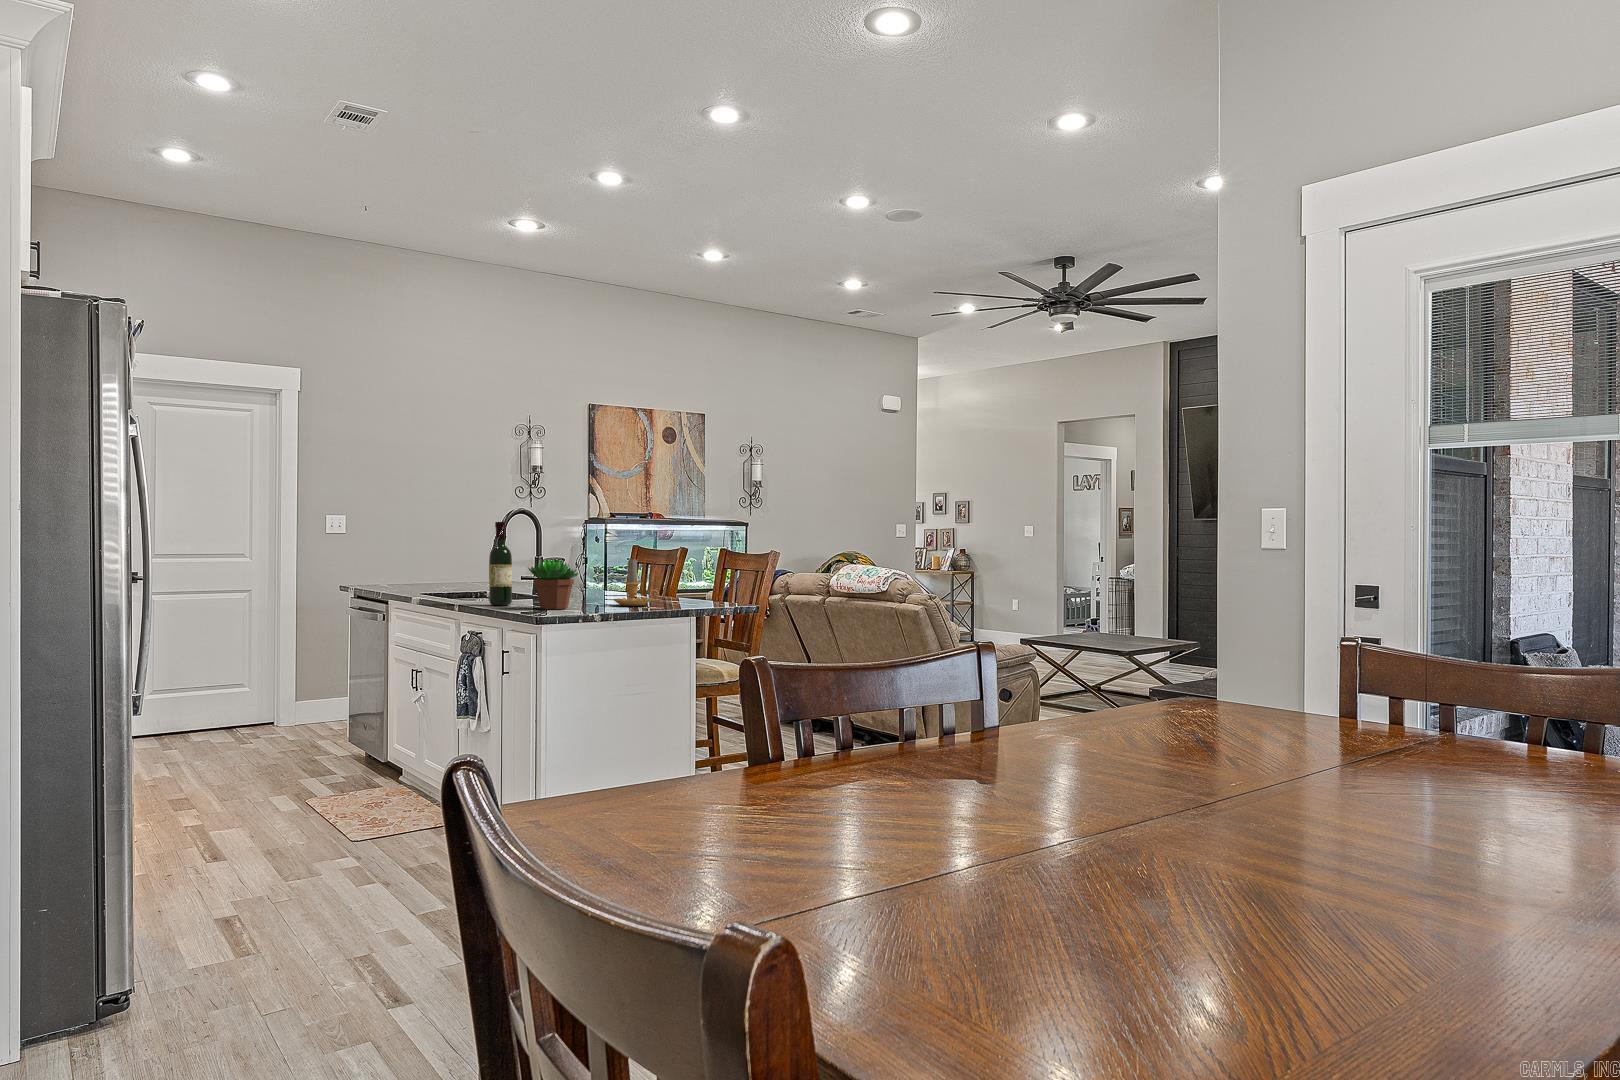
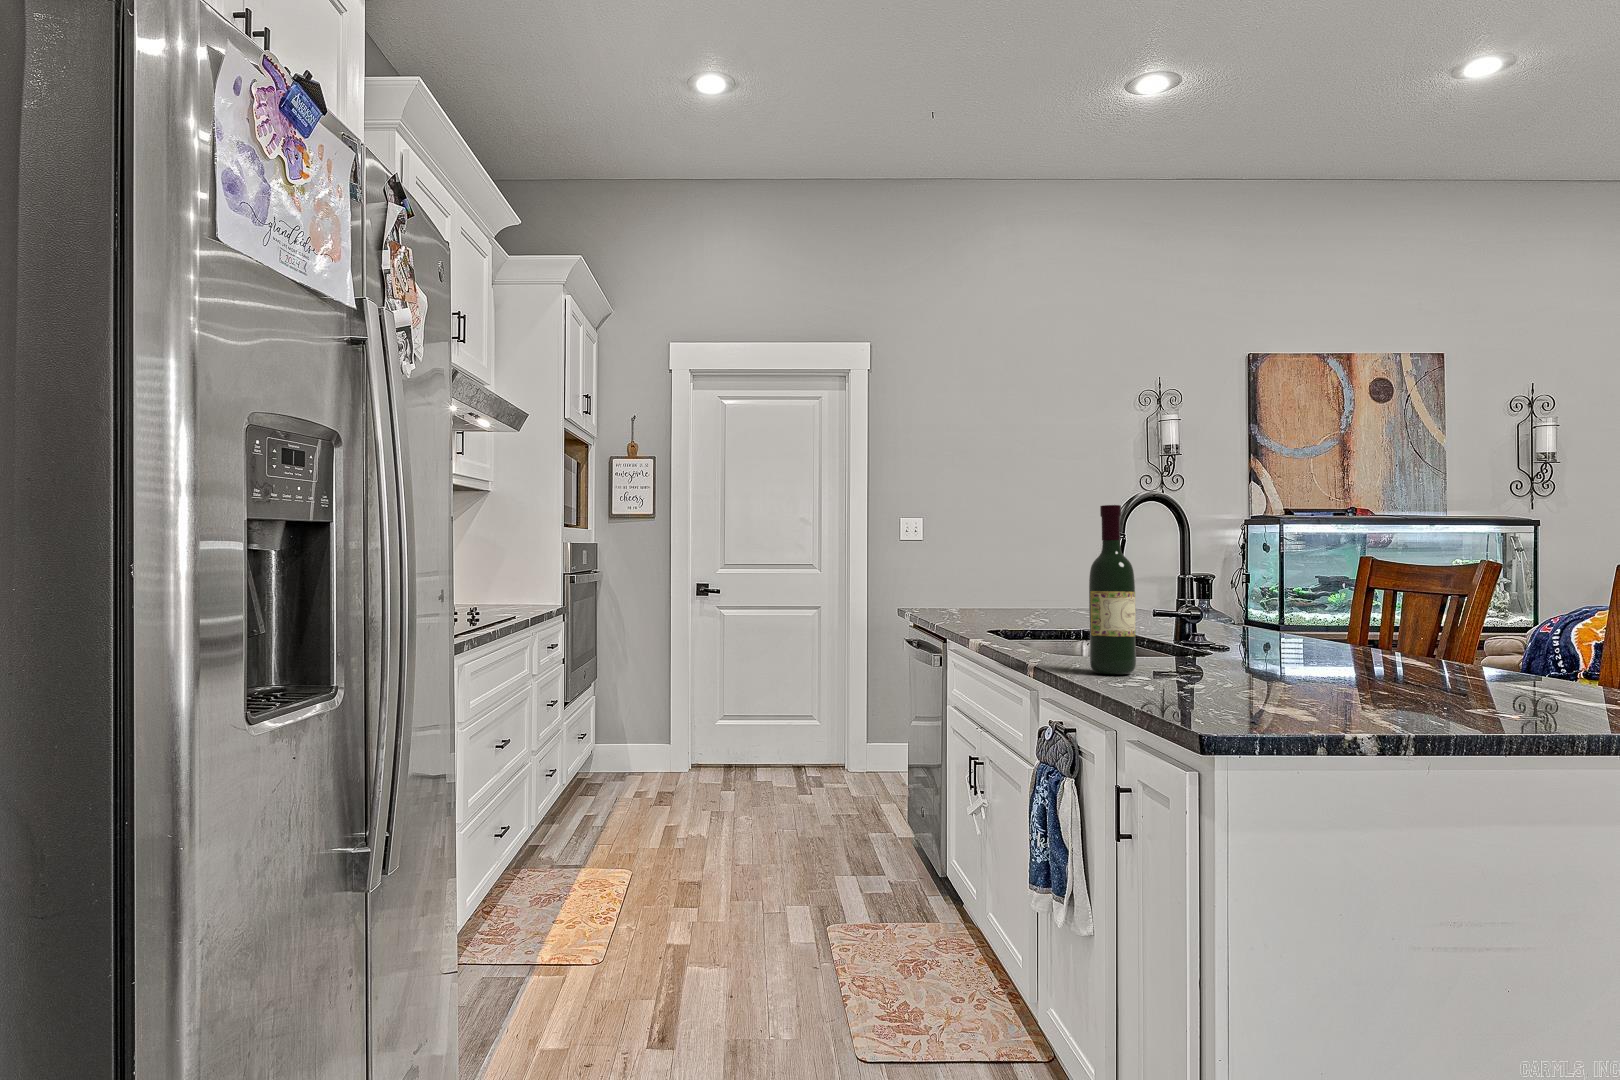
succulent plant: present [528,559,578,609] -> none [1167,581,1286,696]
candle: present [614,559,659,606] -> none [1370,577,1496,693]

